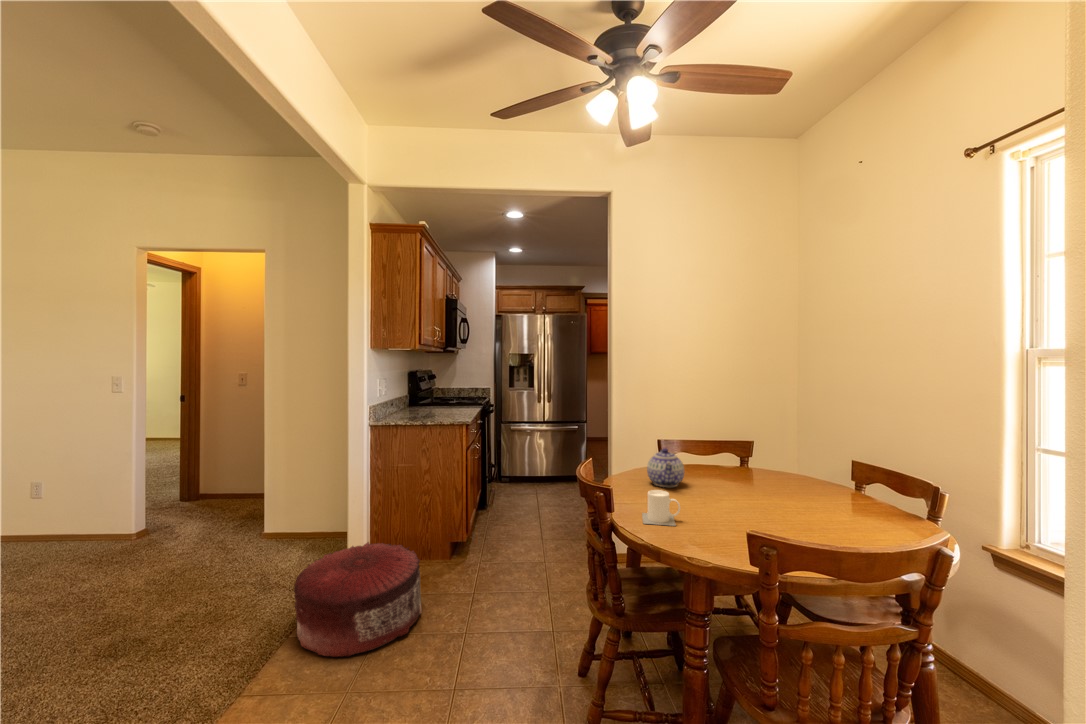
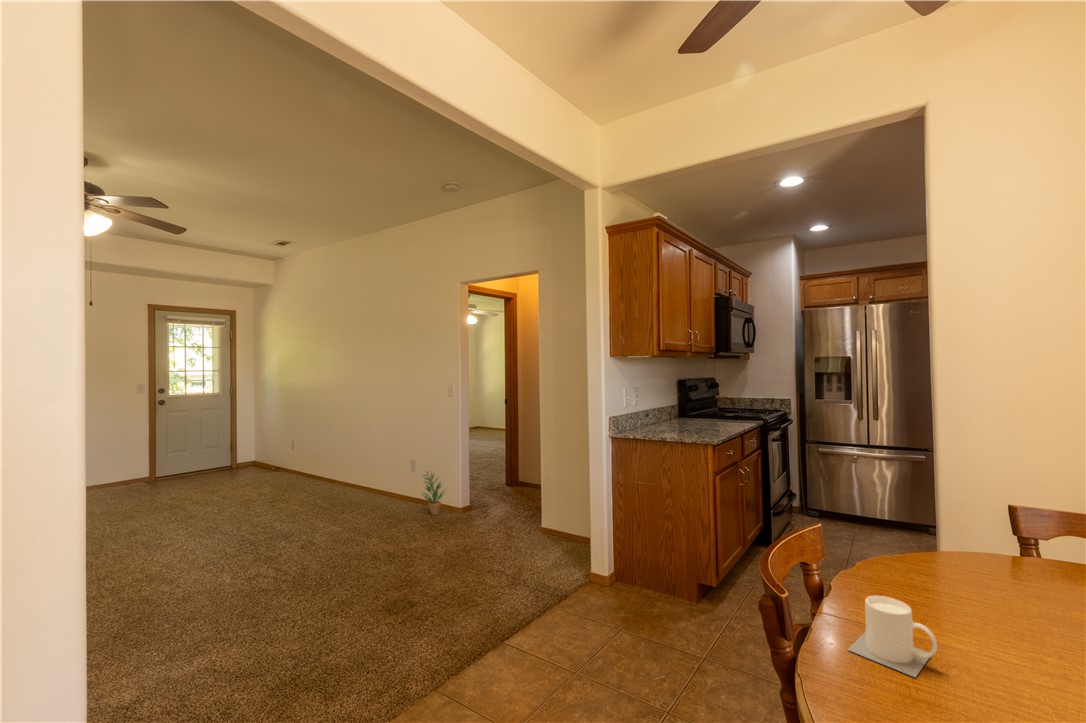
teapot: present [647,448,684,487] -> none [938,524,1029,601]
potted plant: none [54,494,105,554] -> present [423,472,444,515]
pouf: present [294,542,421,657] -> none [515,559,641,675]

